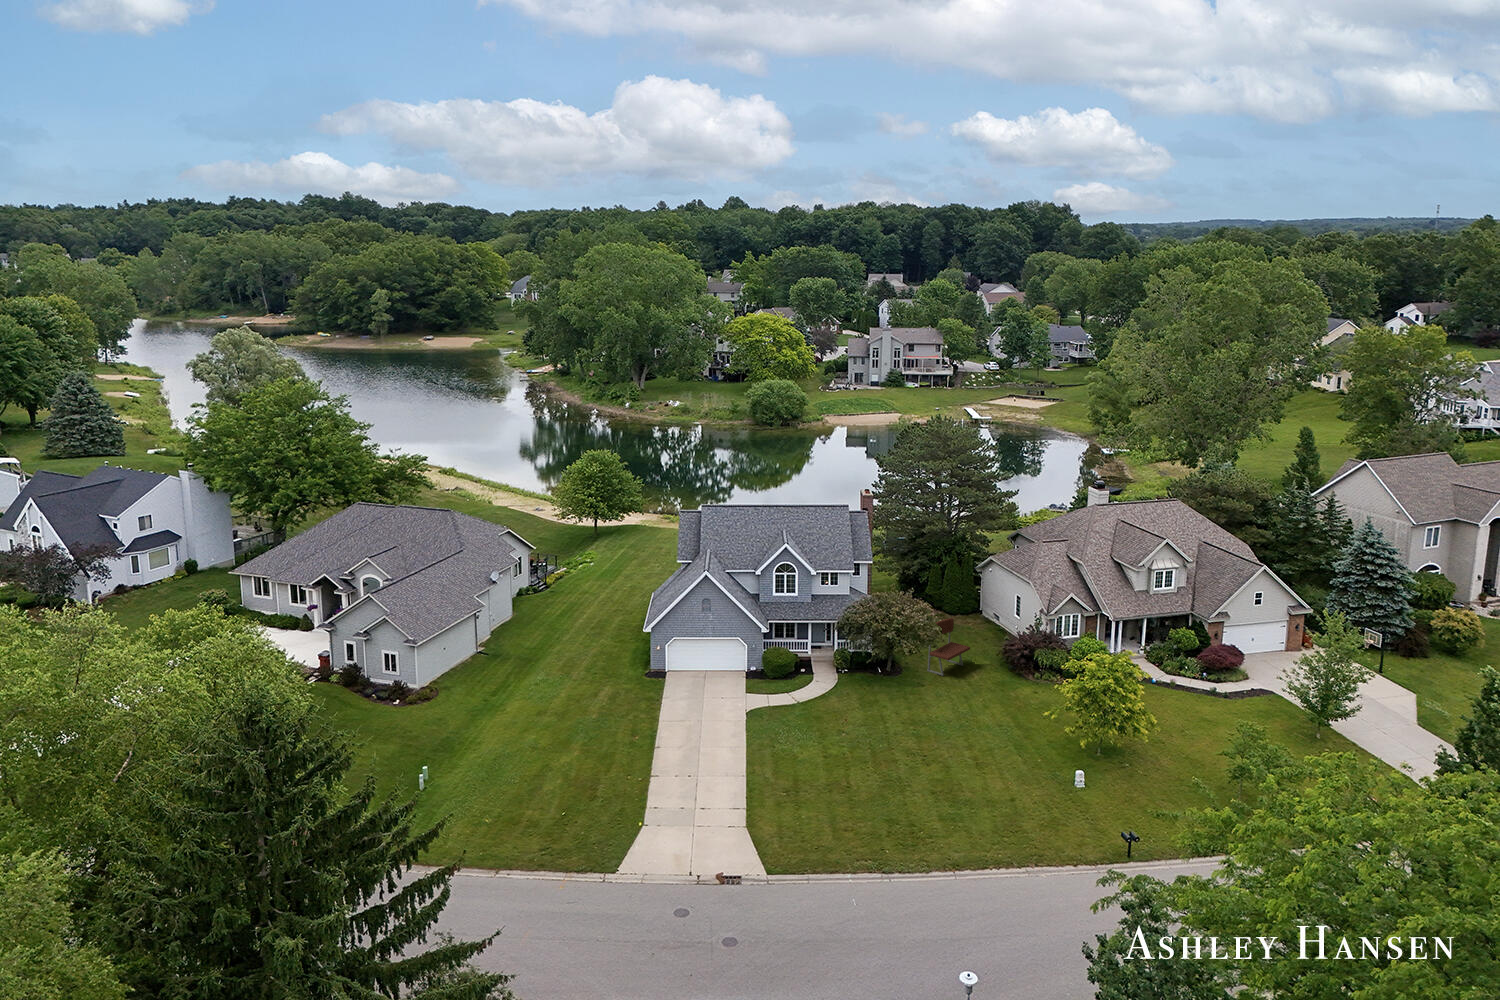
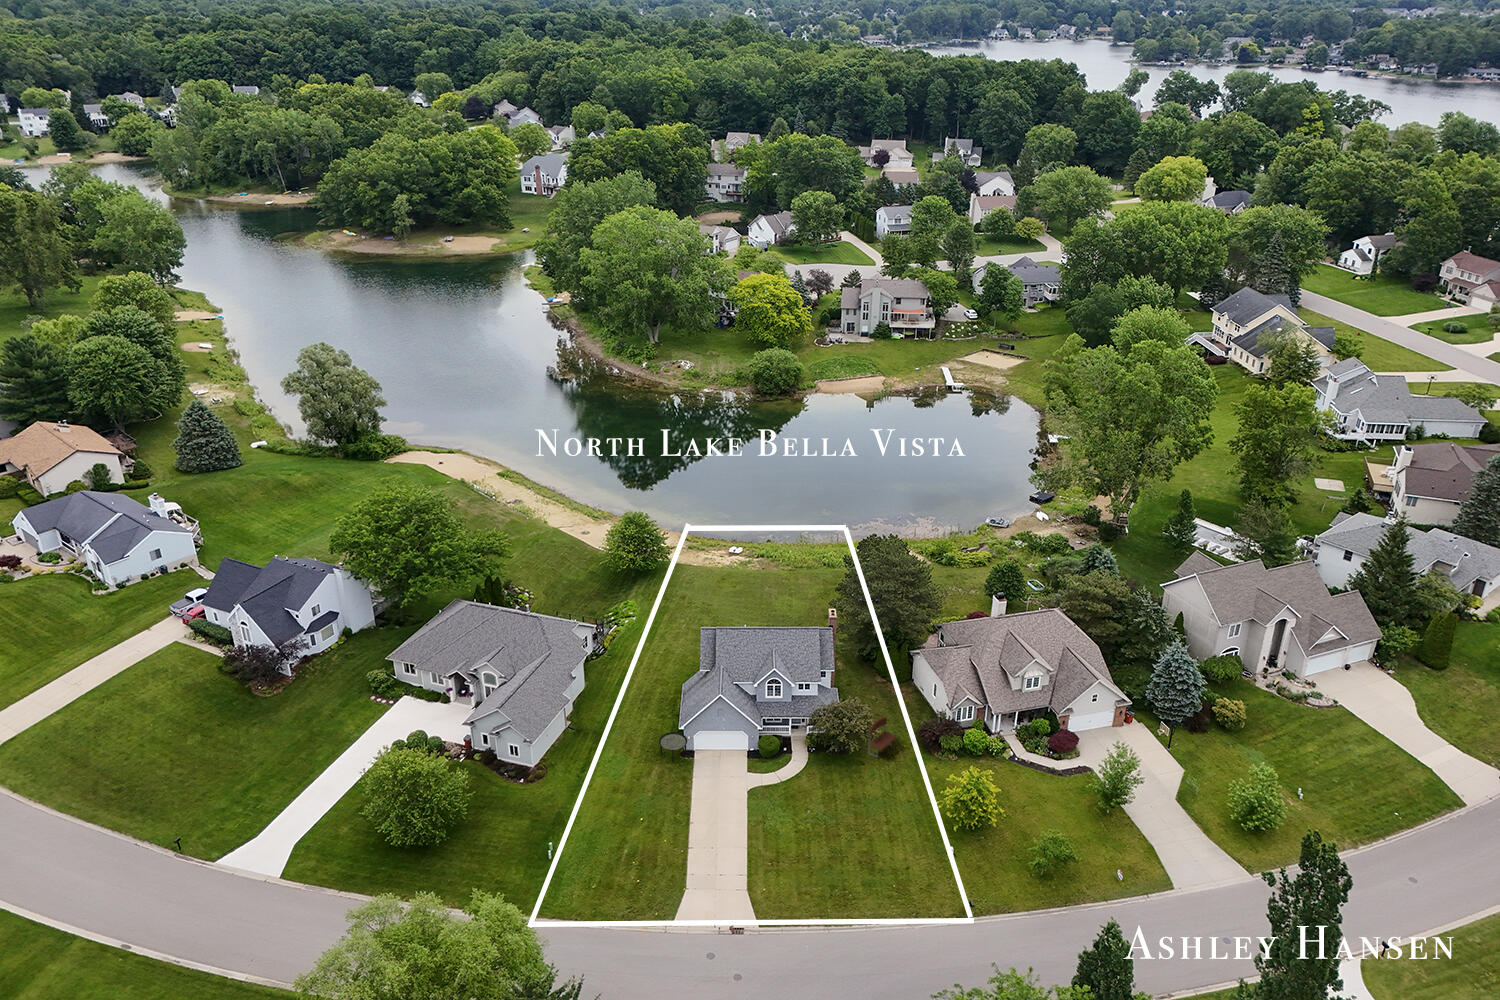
round table: none [612,642,655,681] -> present [659,732,687,763]

